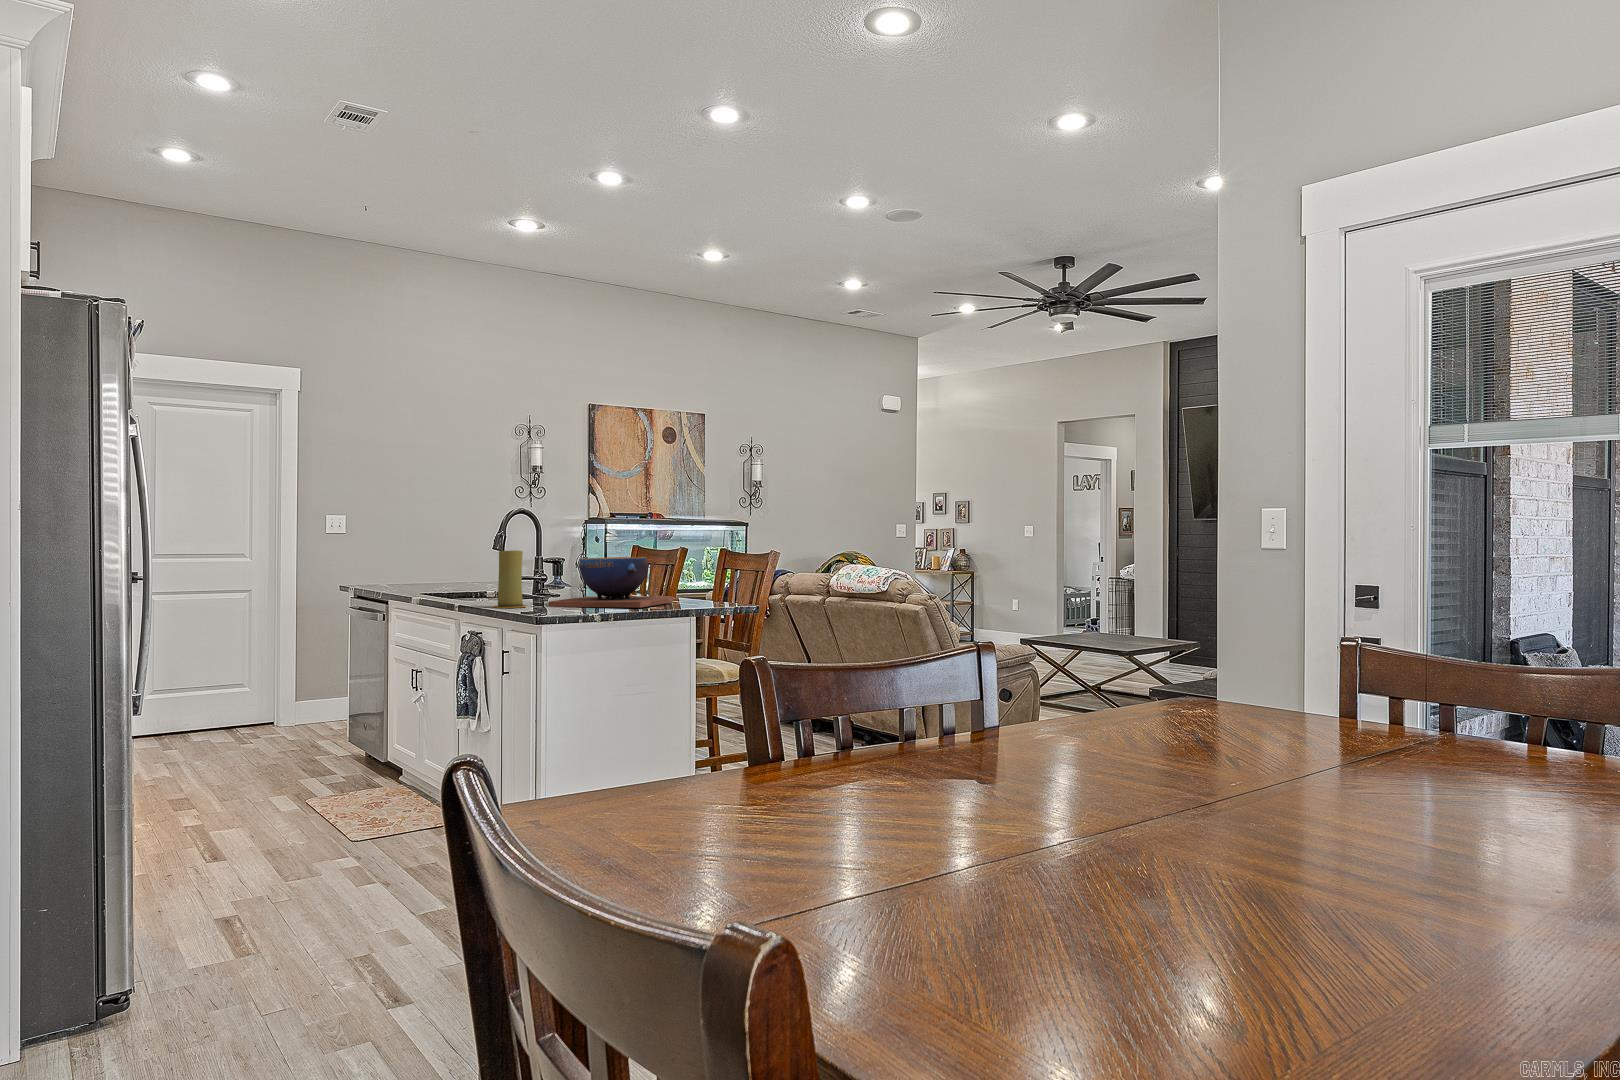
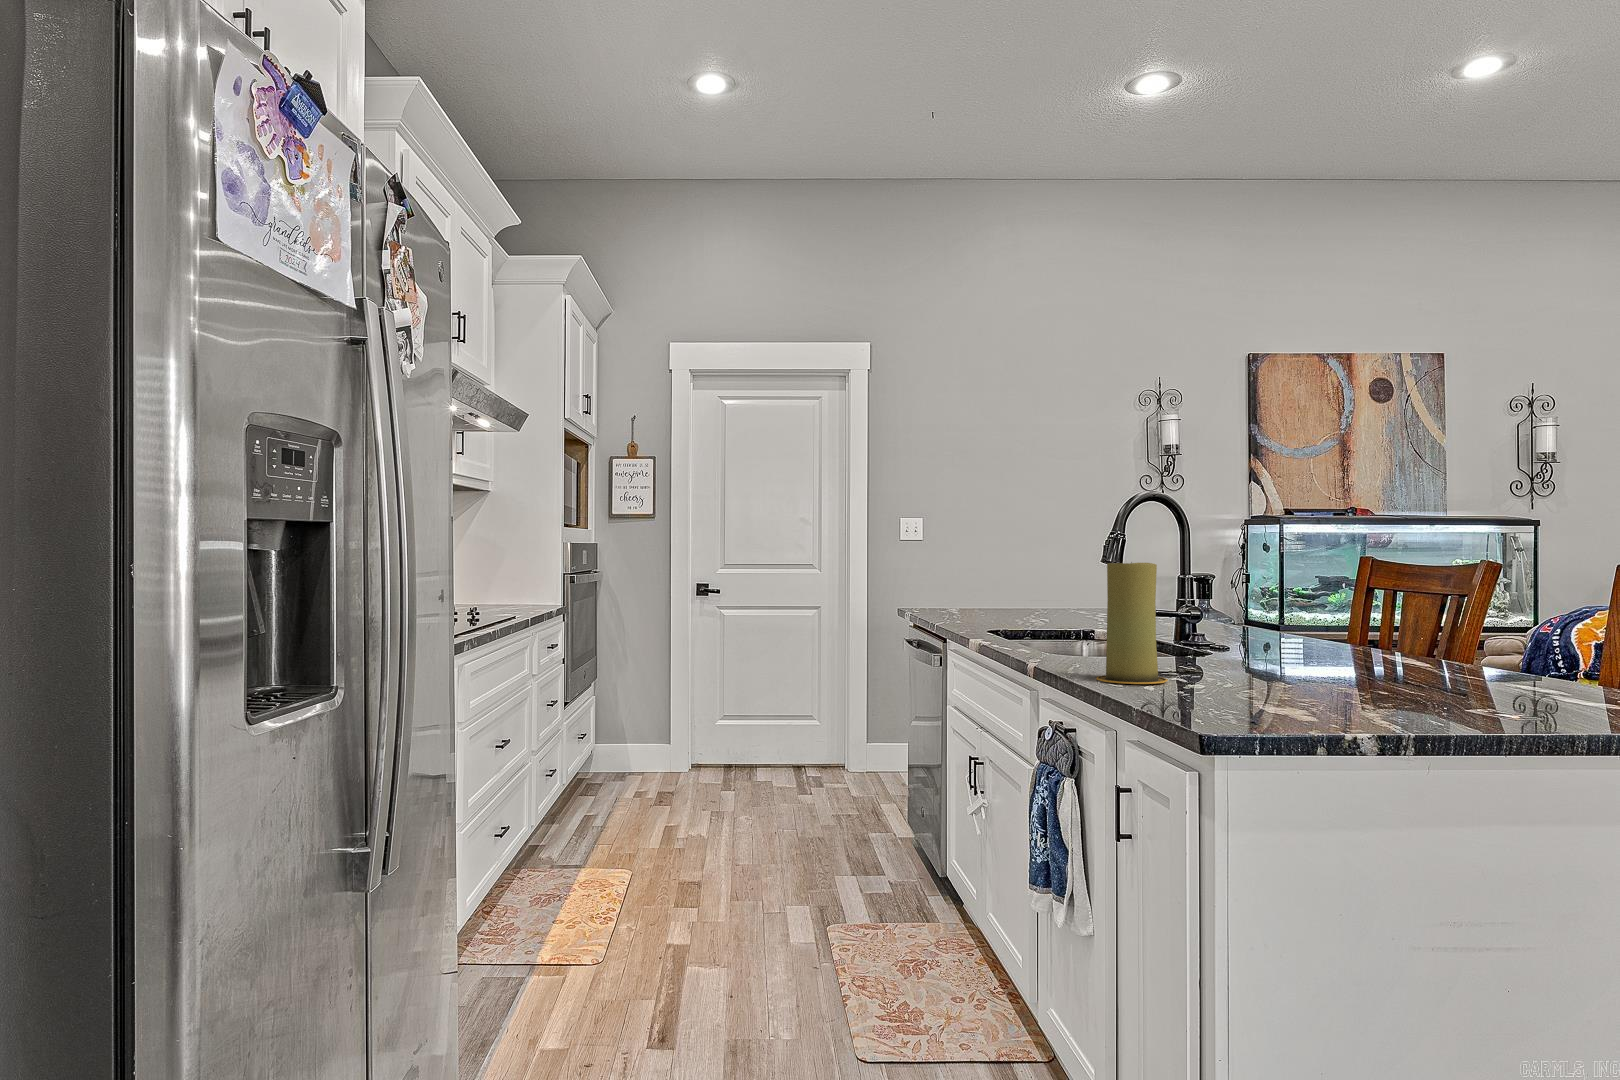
decorative bowl: present [549,557,673,608] -> none [1215,577,1517,704]

